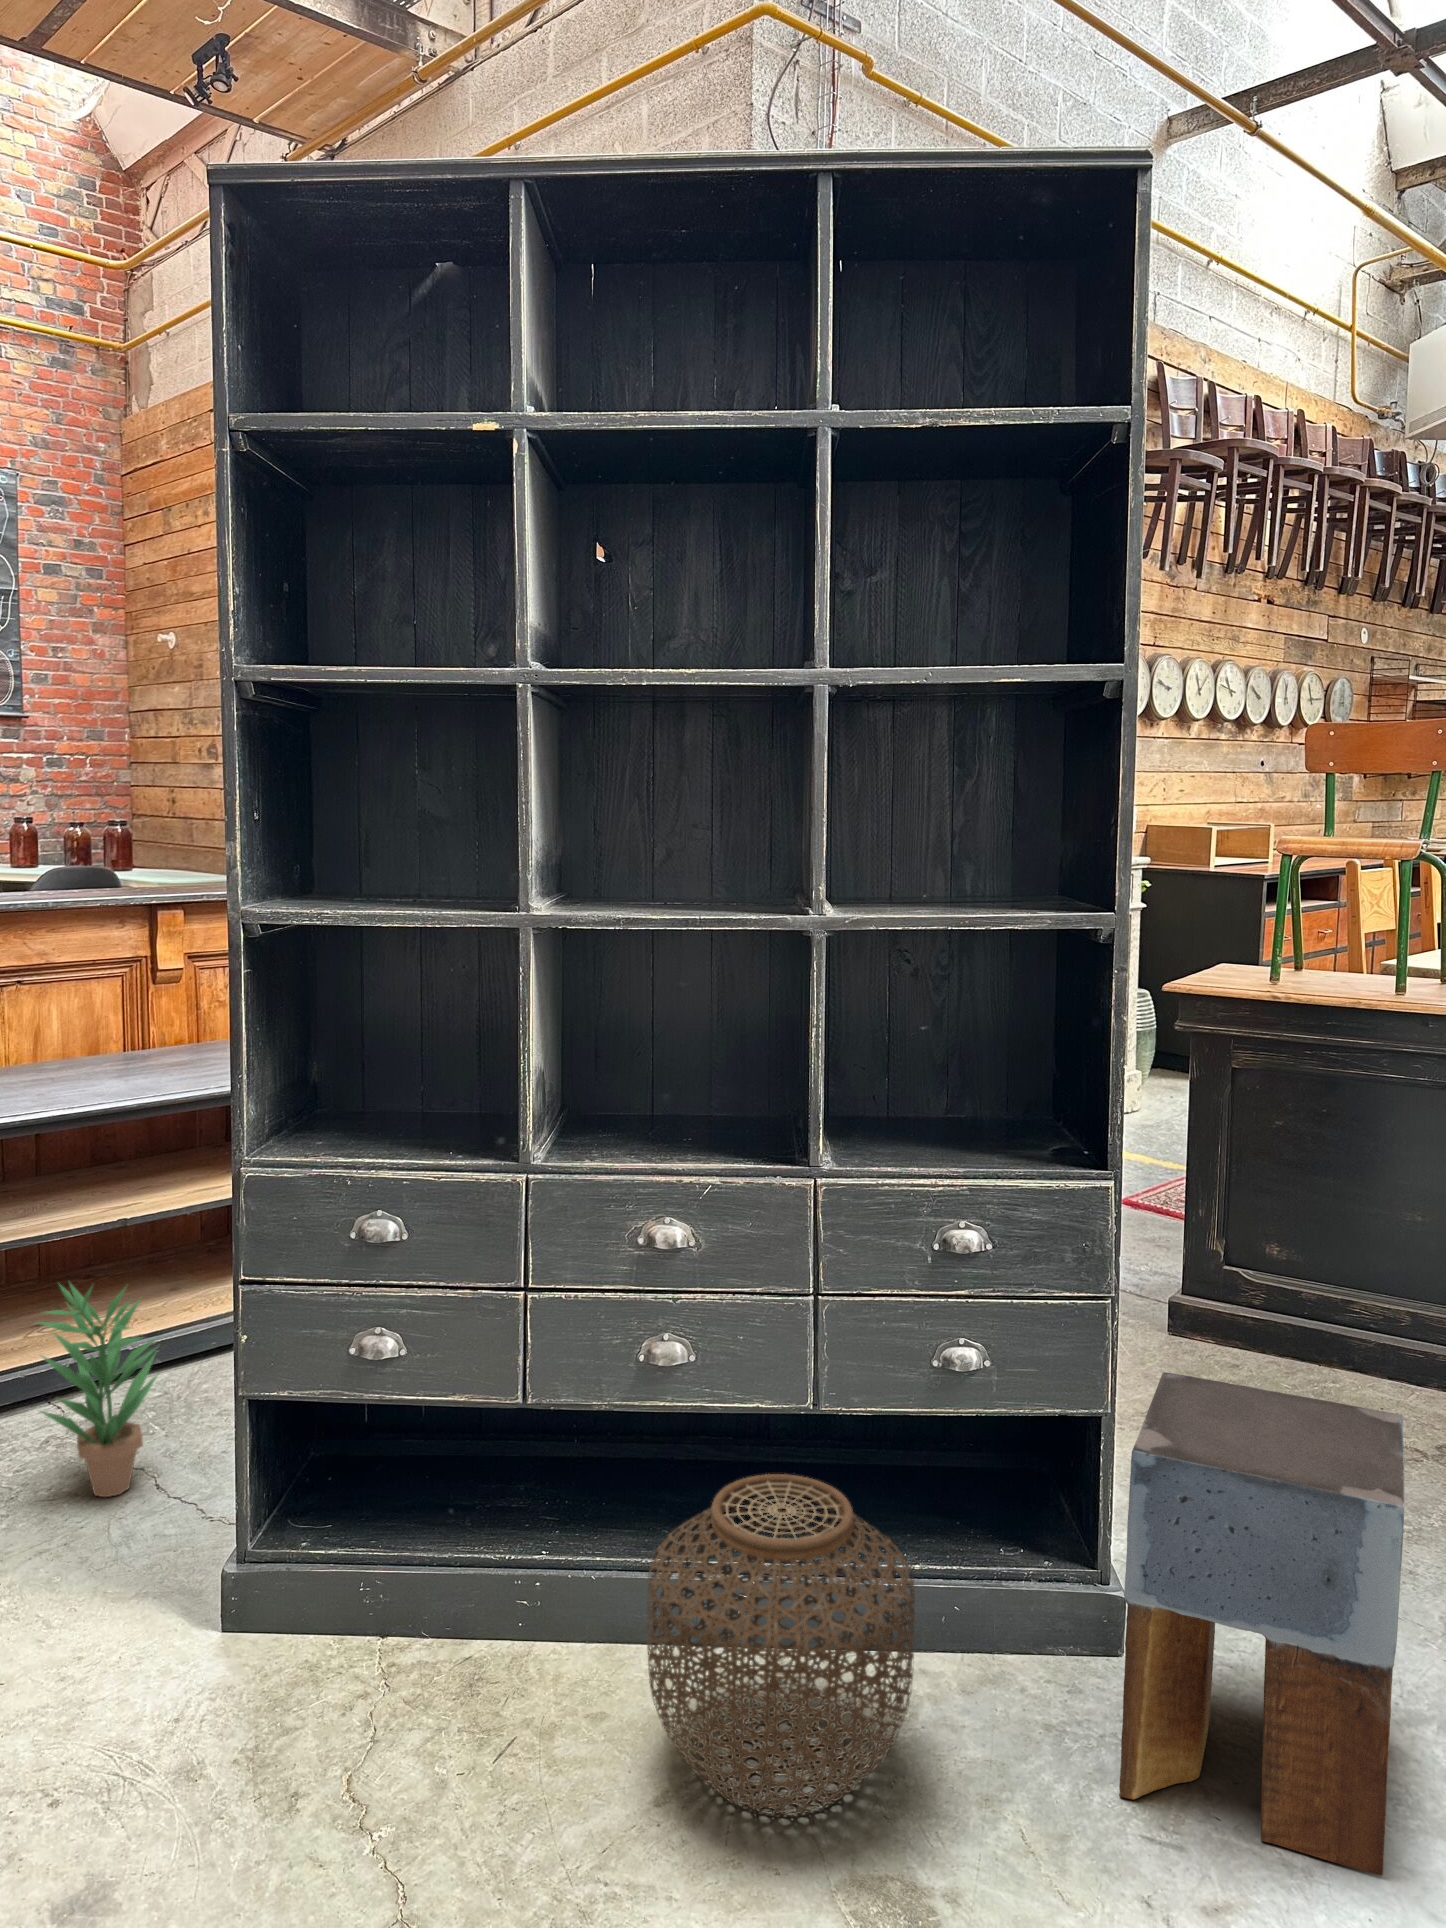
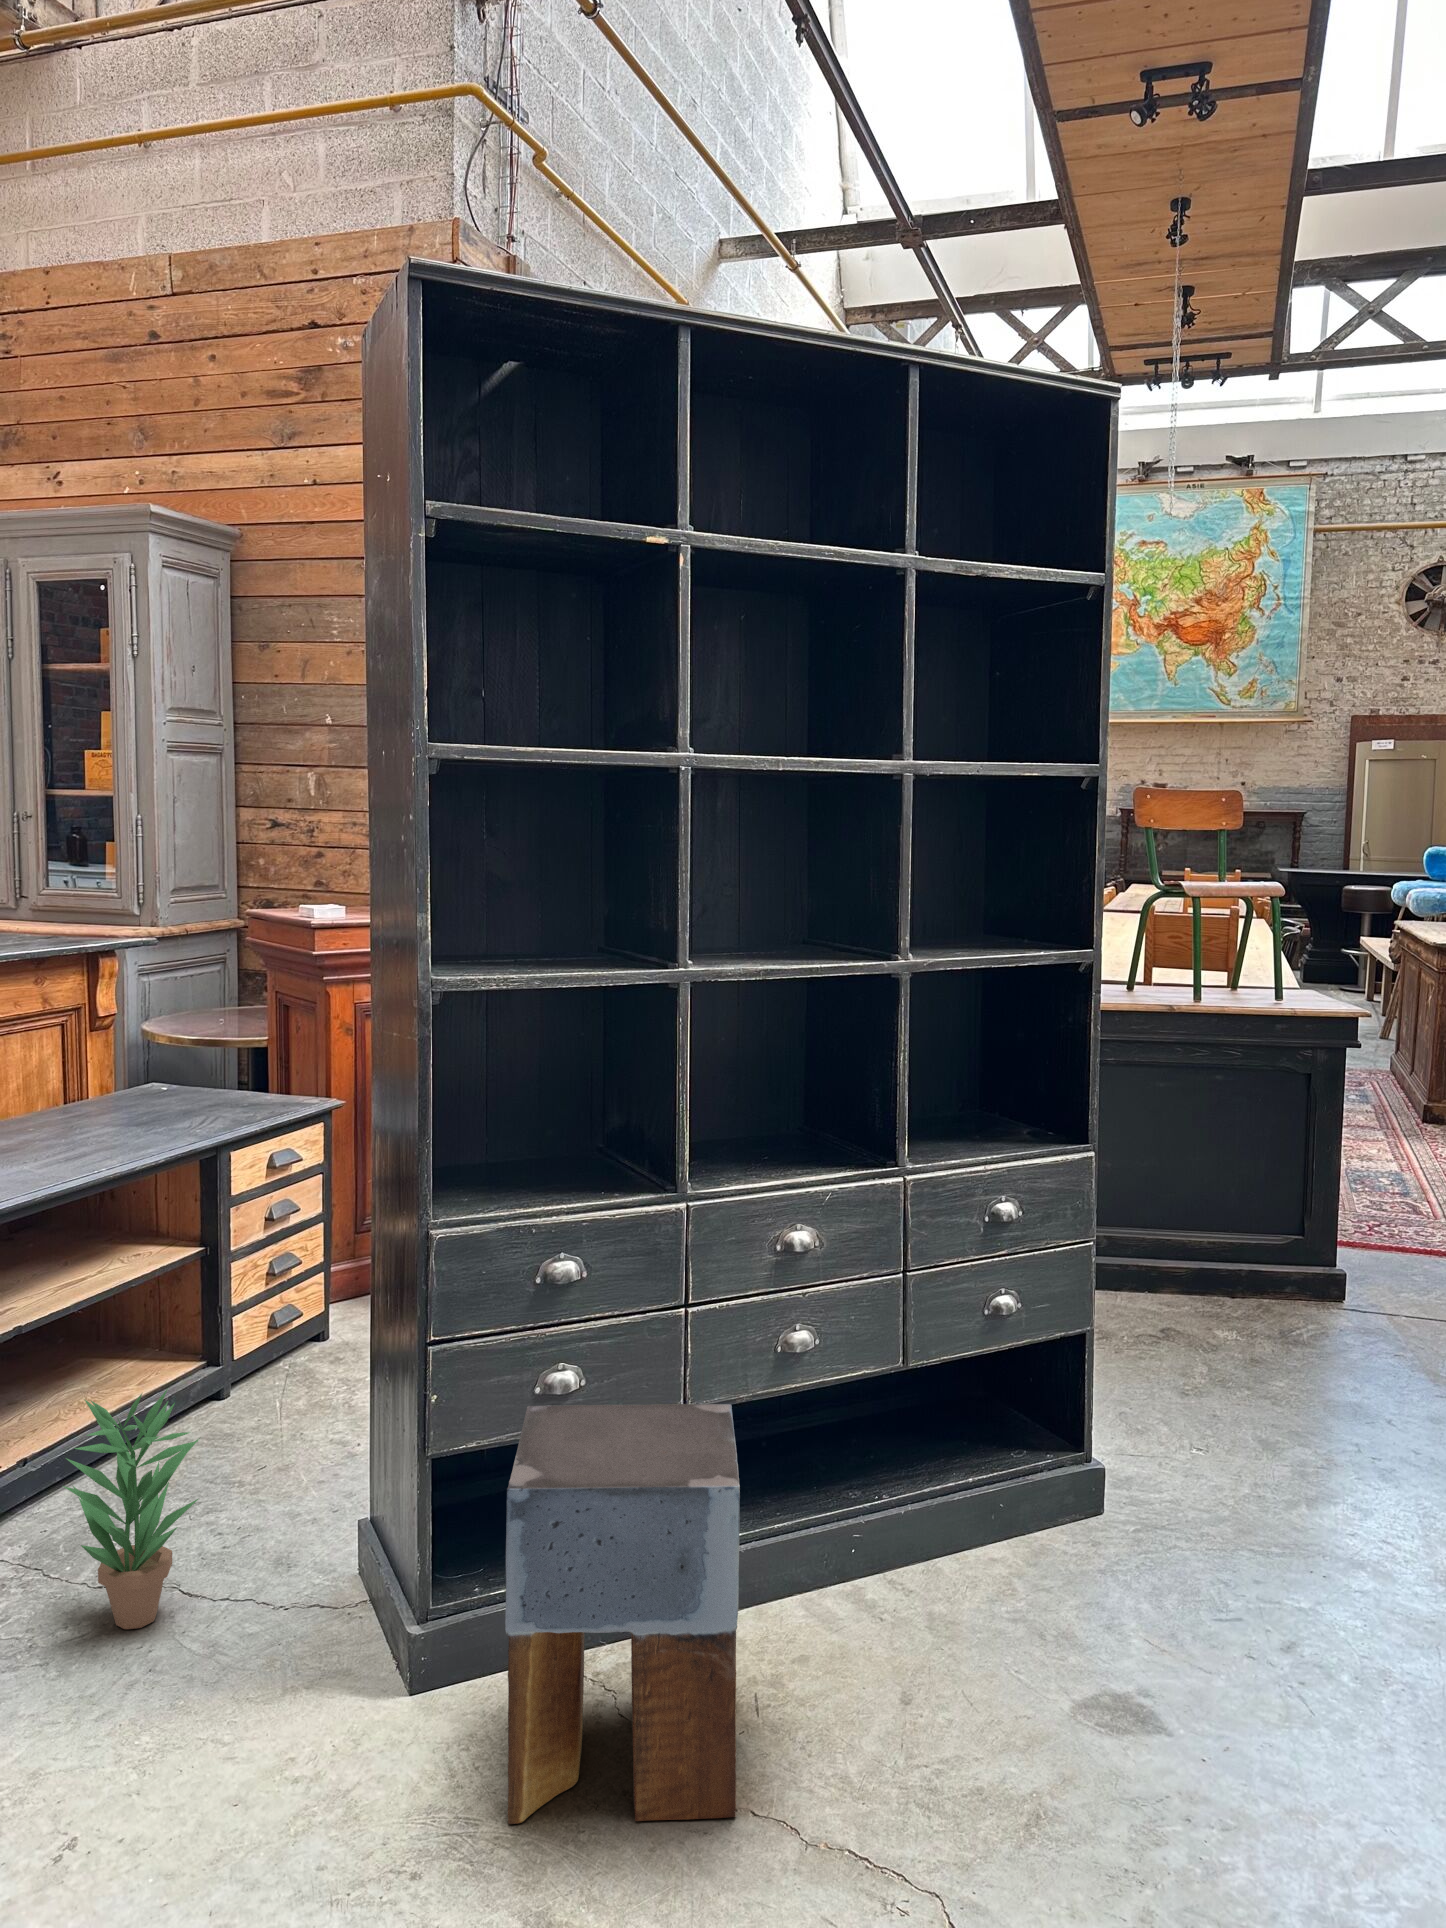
stool: present [1119,1372,1404,1876] -> present [505,1404,740,1824]
woven basket: present [647,1474,915,1815] -> none [863,1413,1079,1681]

